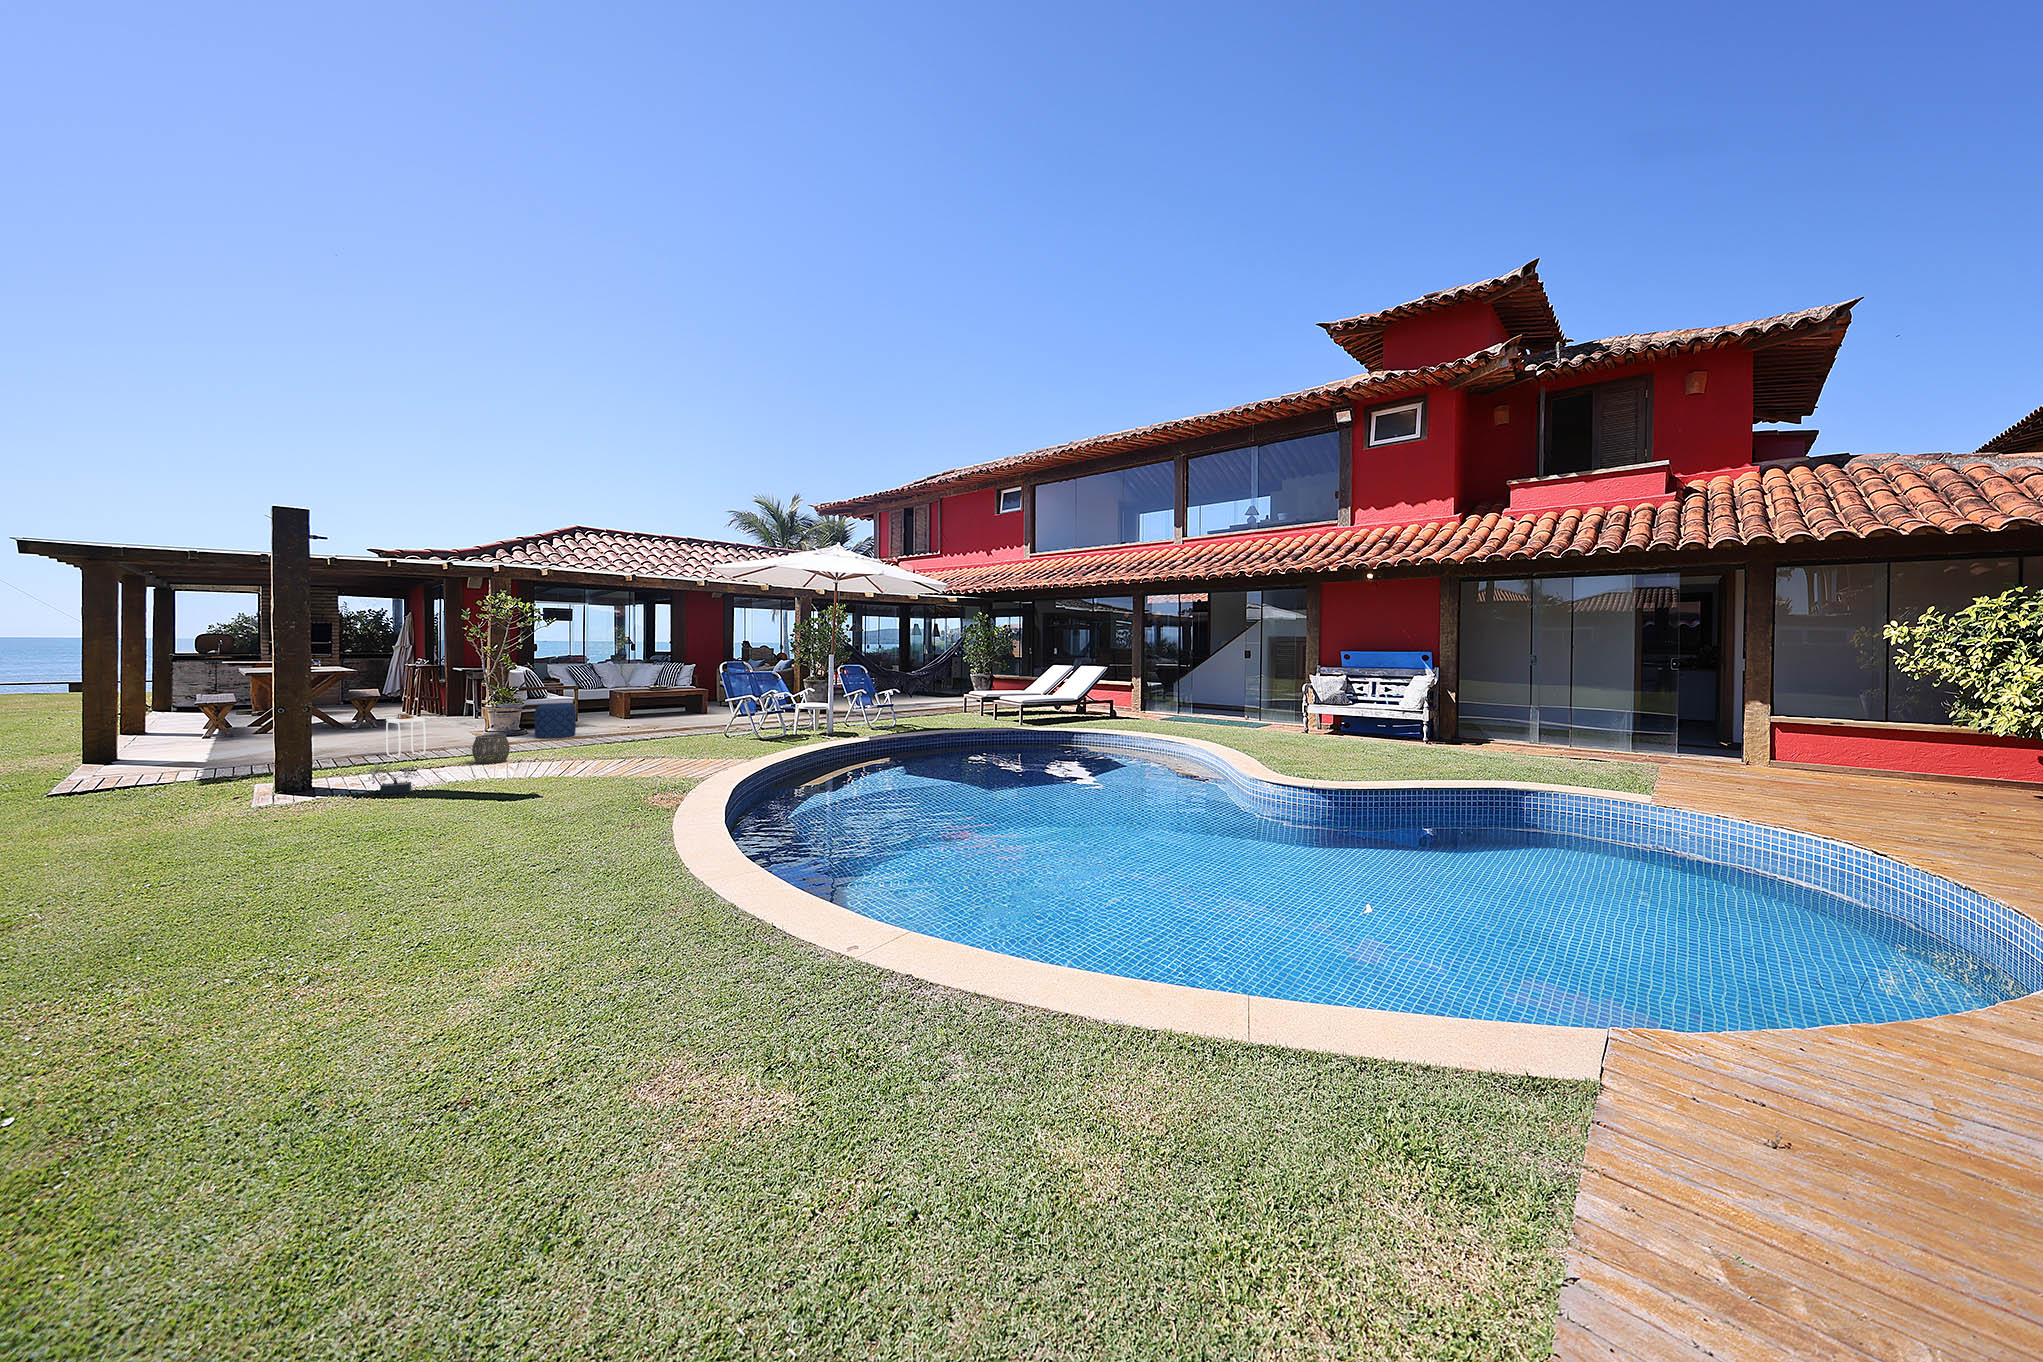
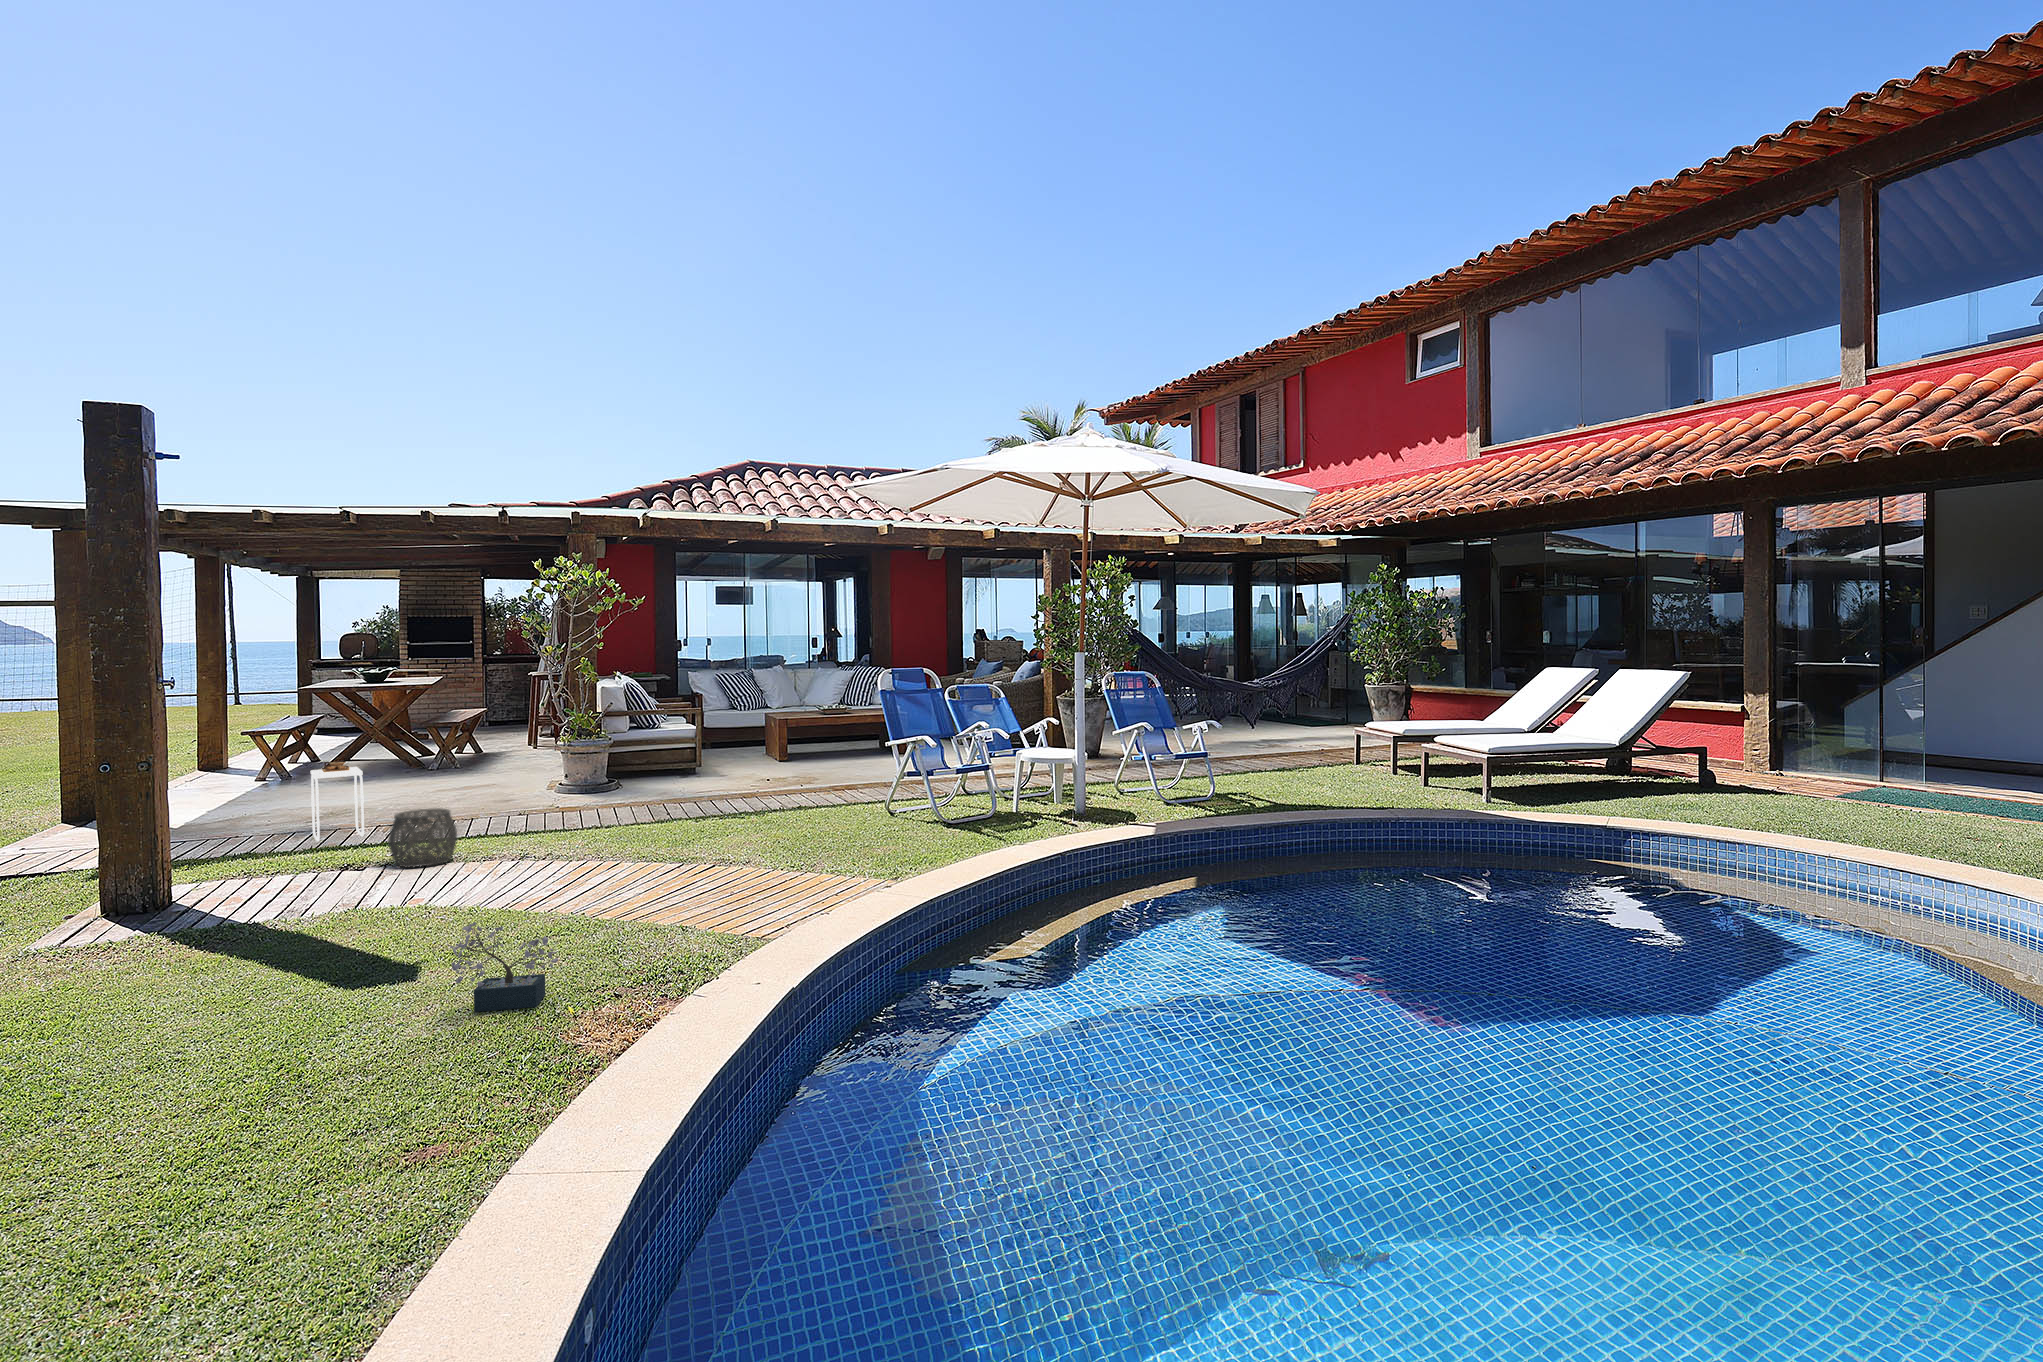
pouf: present [535,704,576,738] -> none [579,741,646,804]
decorative plant: present [368,762,418,795] -> present [450,922,558,1012]

